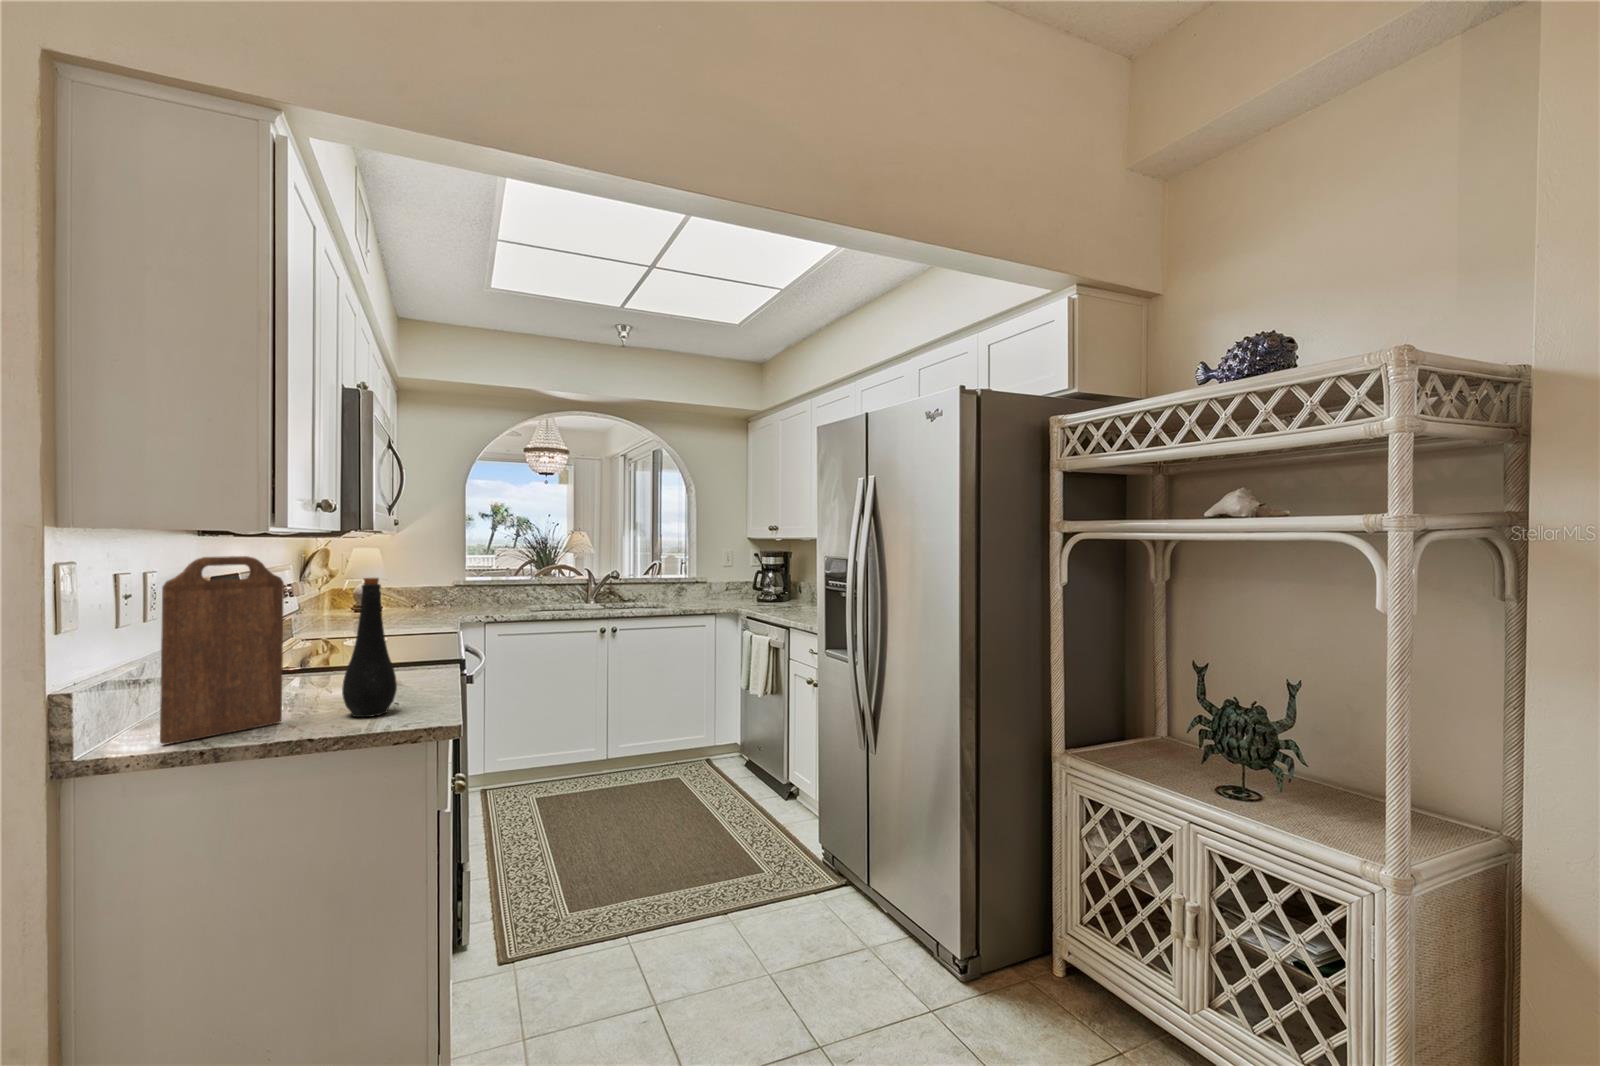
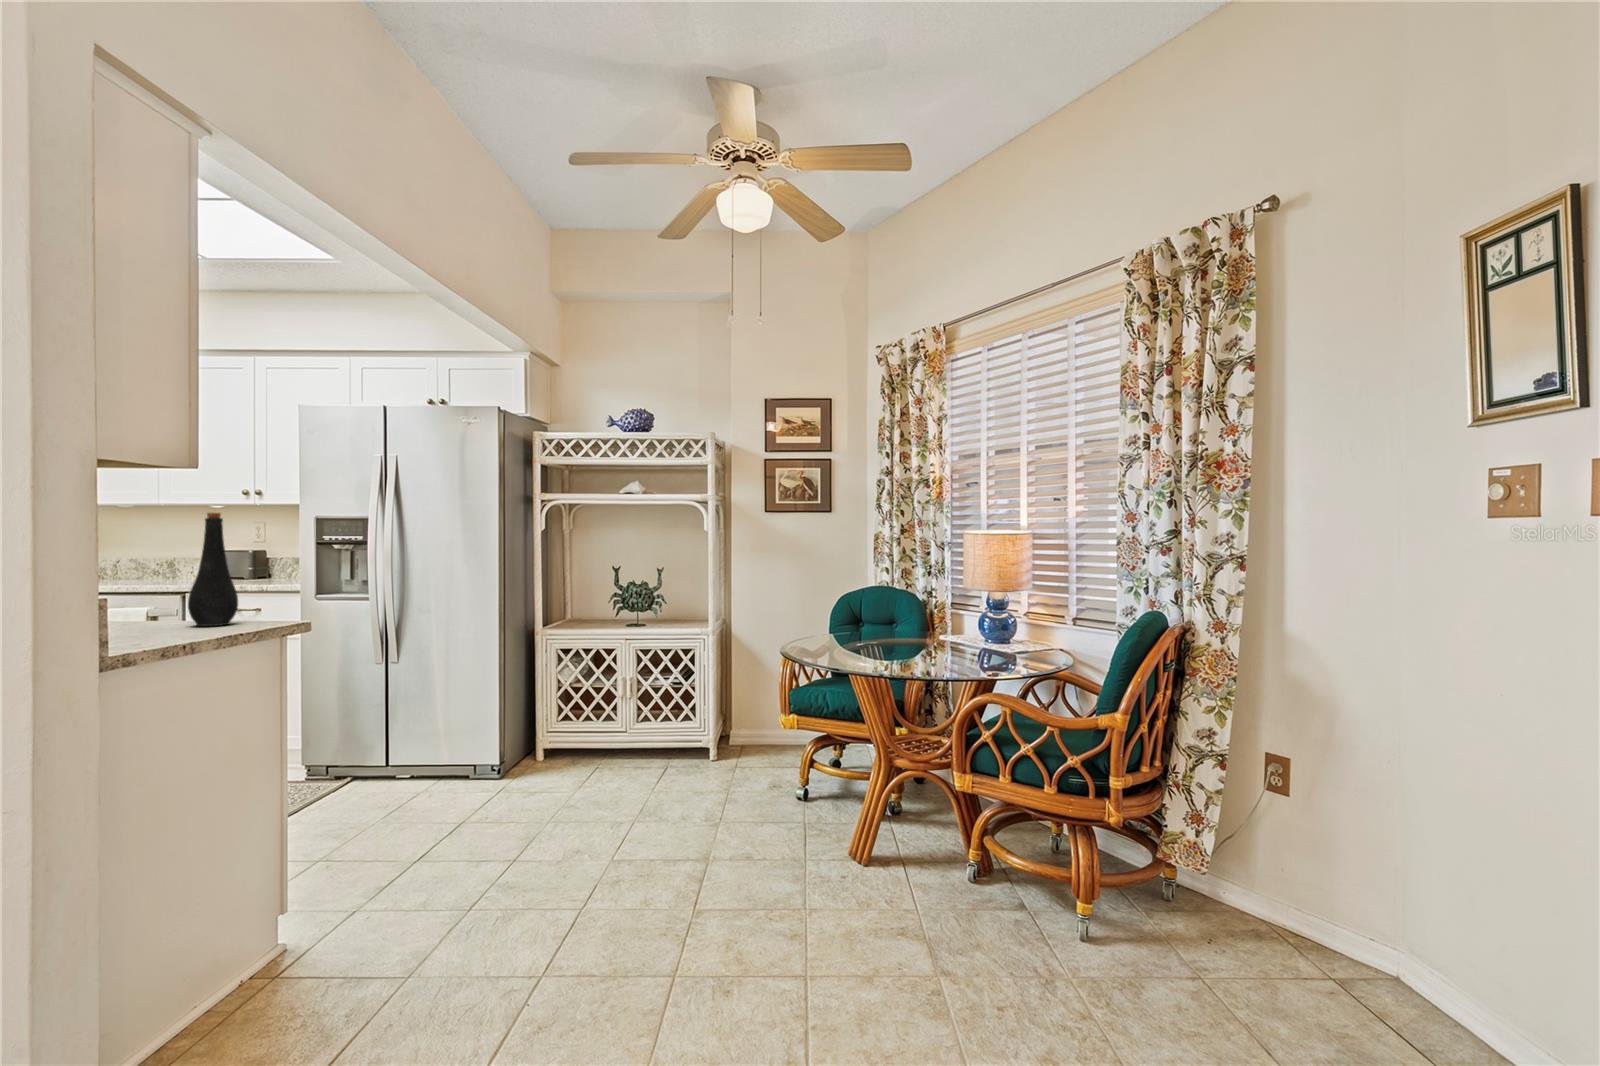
cutting board: present [160,556,284,744] -> none [146,487,170,643]

